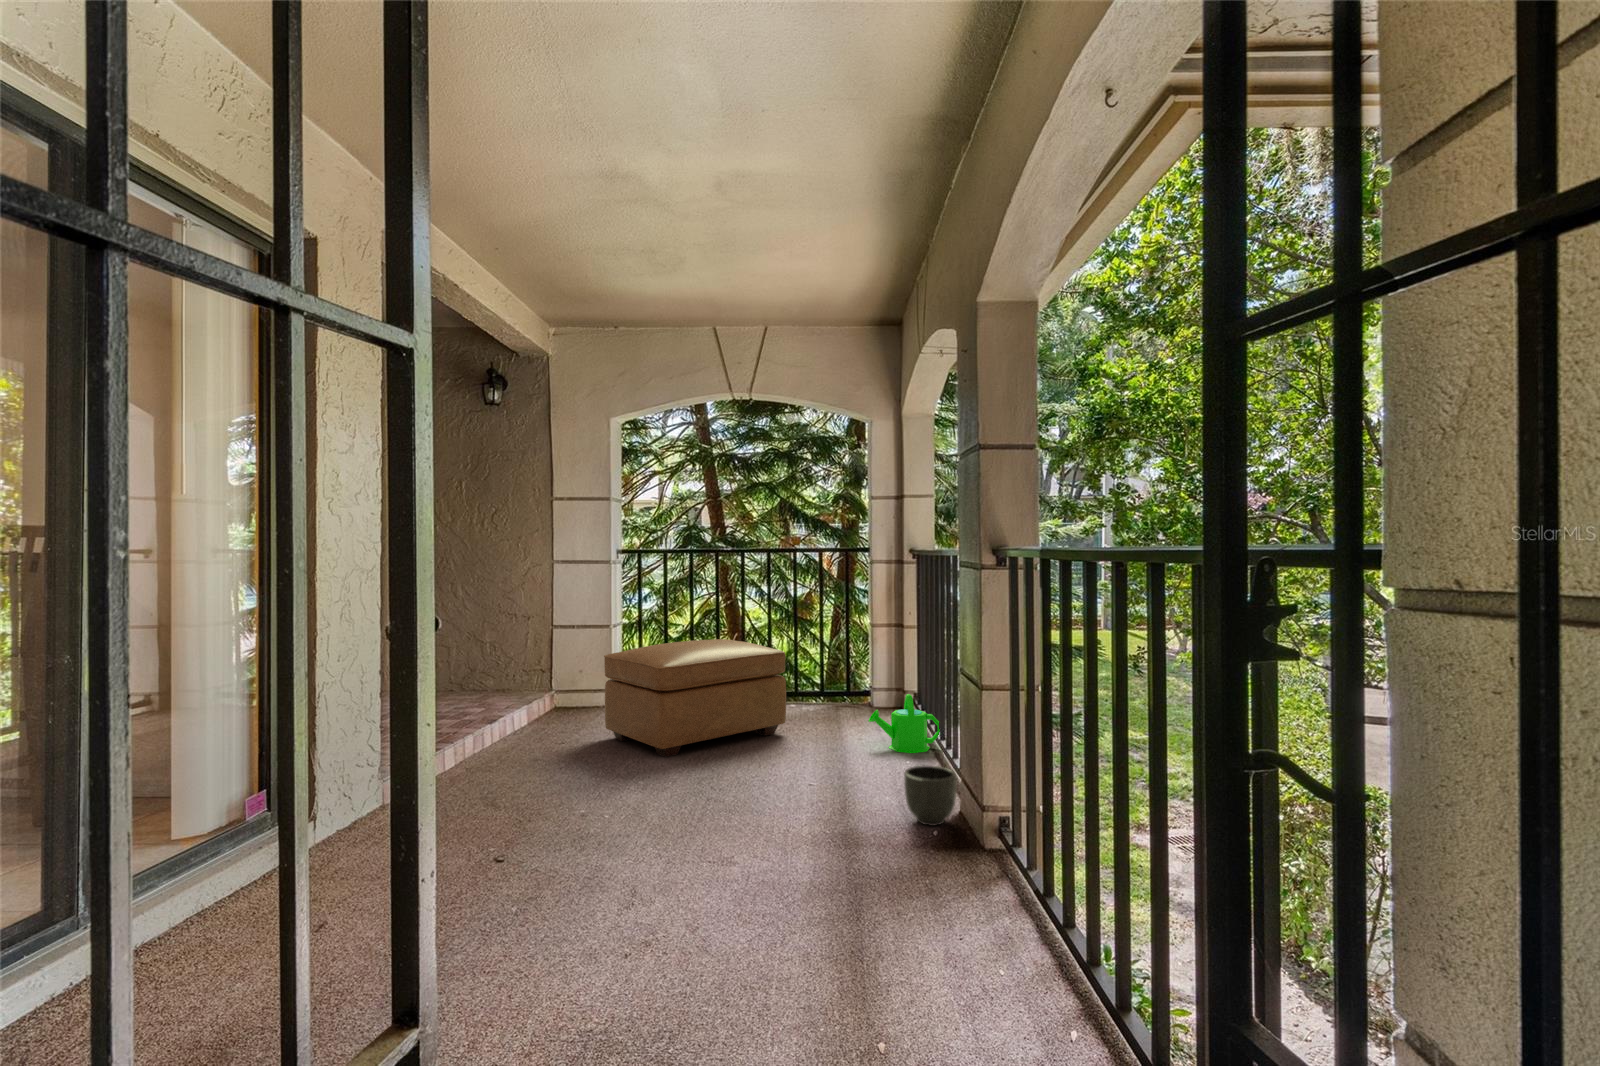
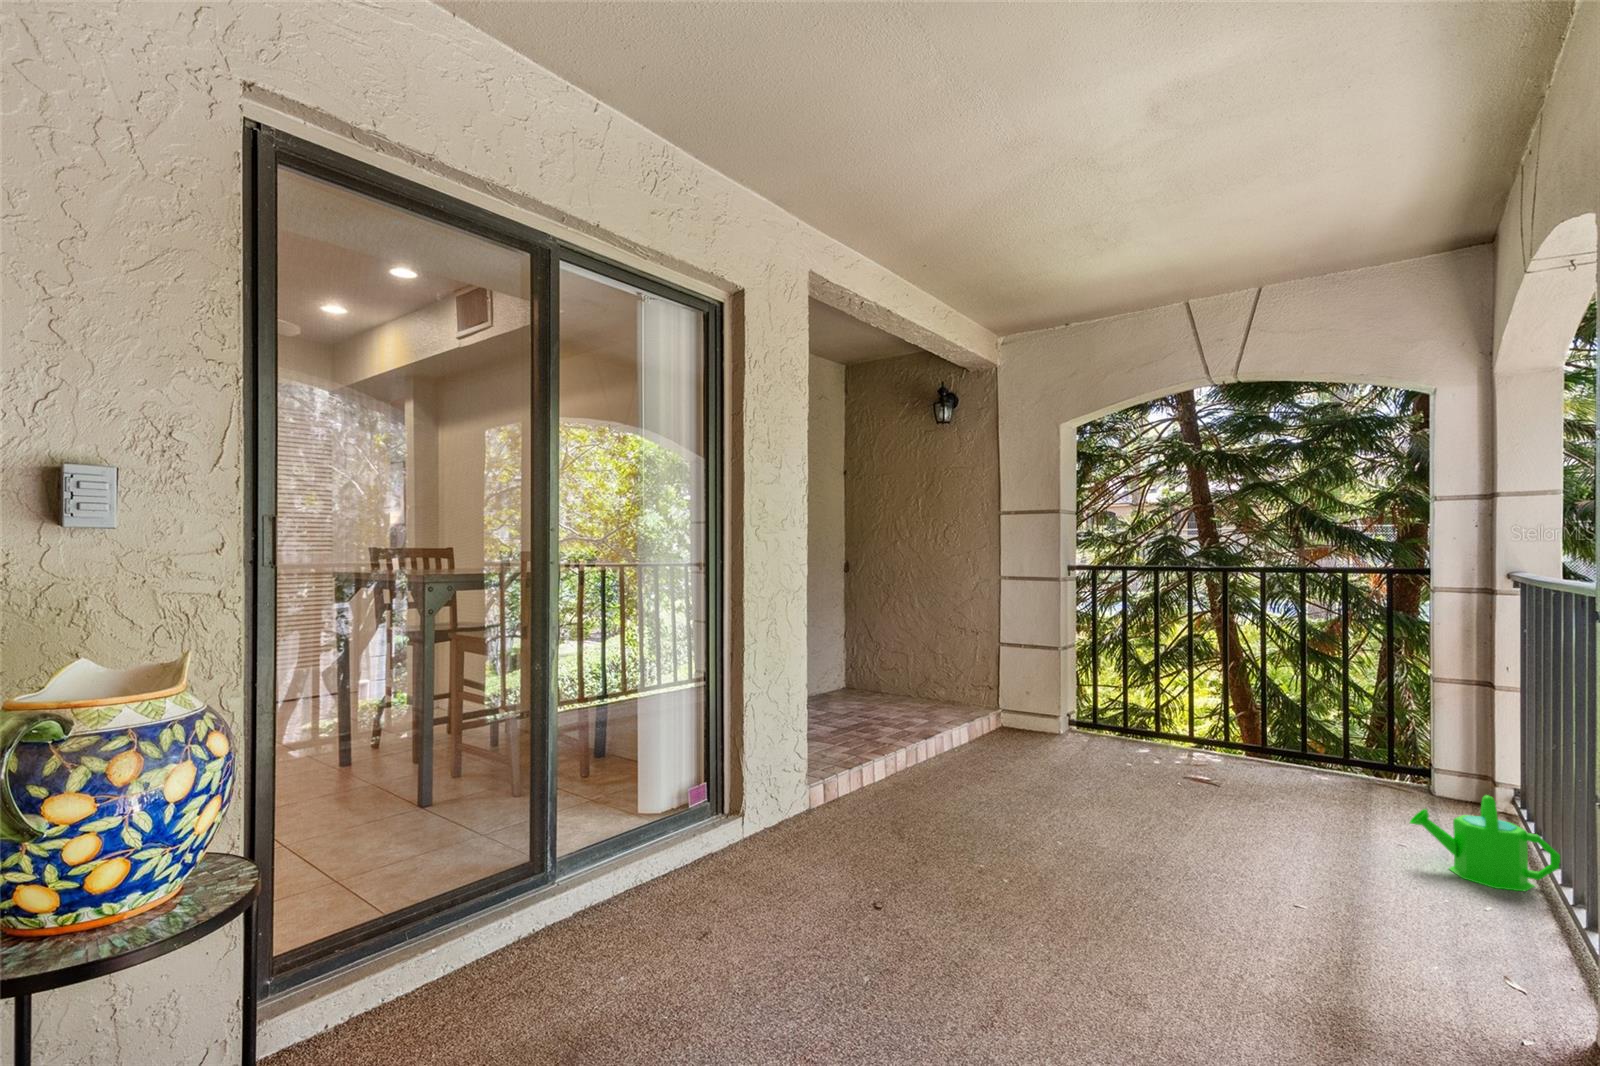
ottoman: present [604,639,786,757] -> none [1038,676,1276,811]
planter: present [904,765,957,826] -> none [1443,922,1556,1033]

